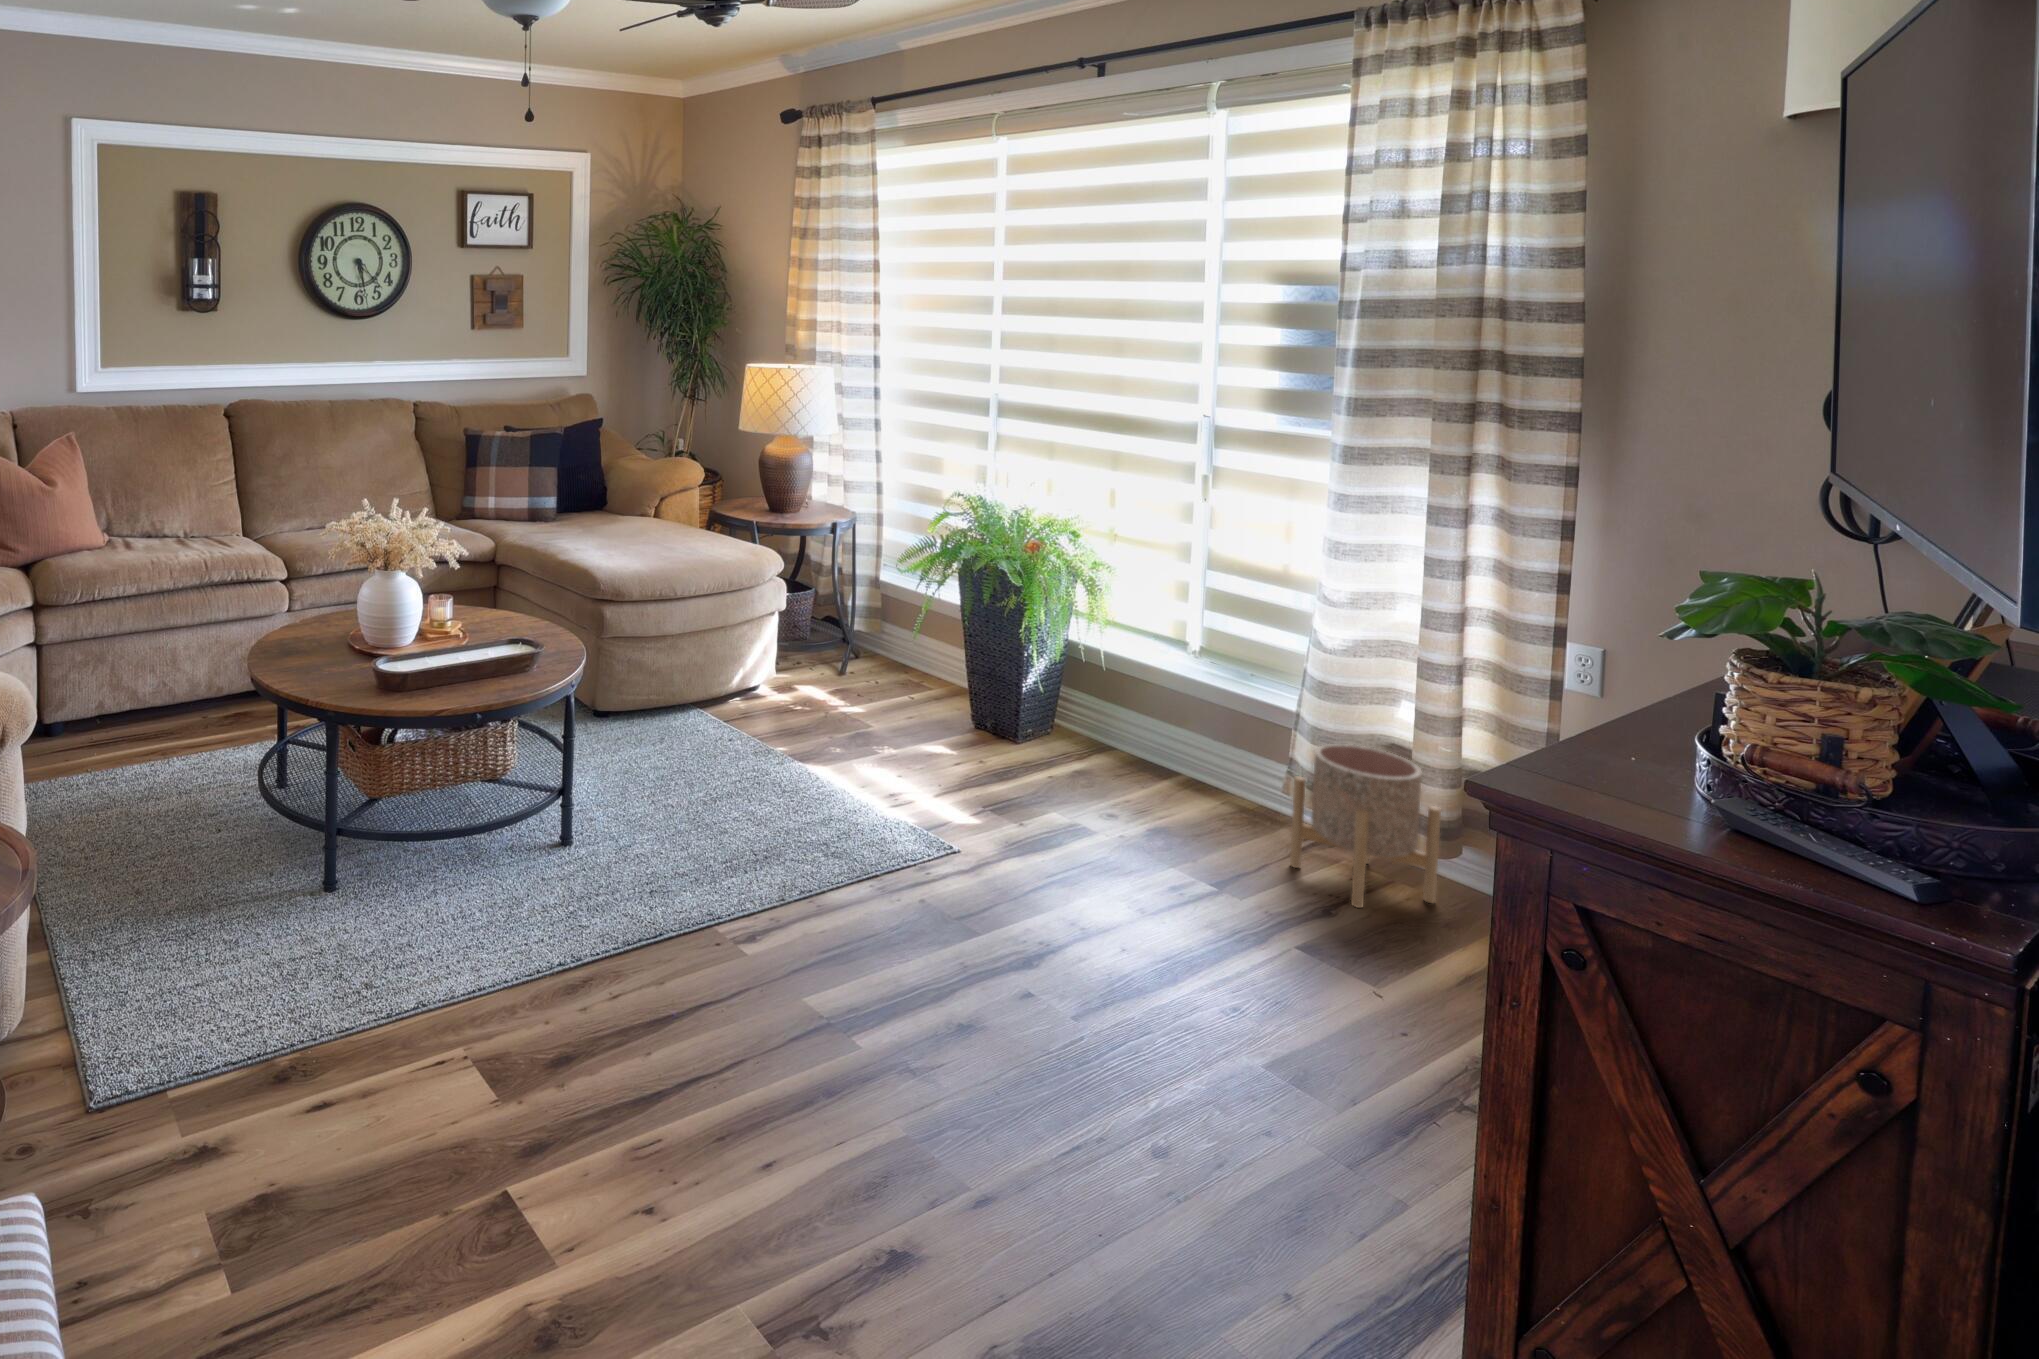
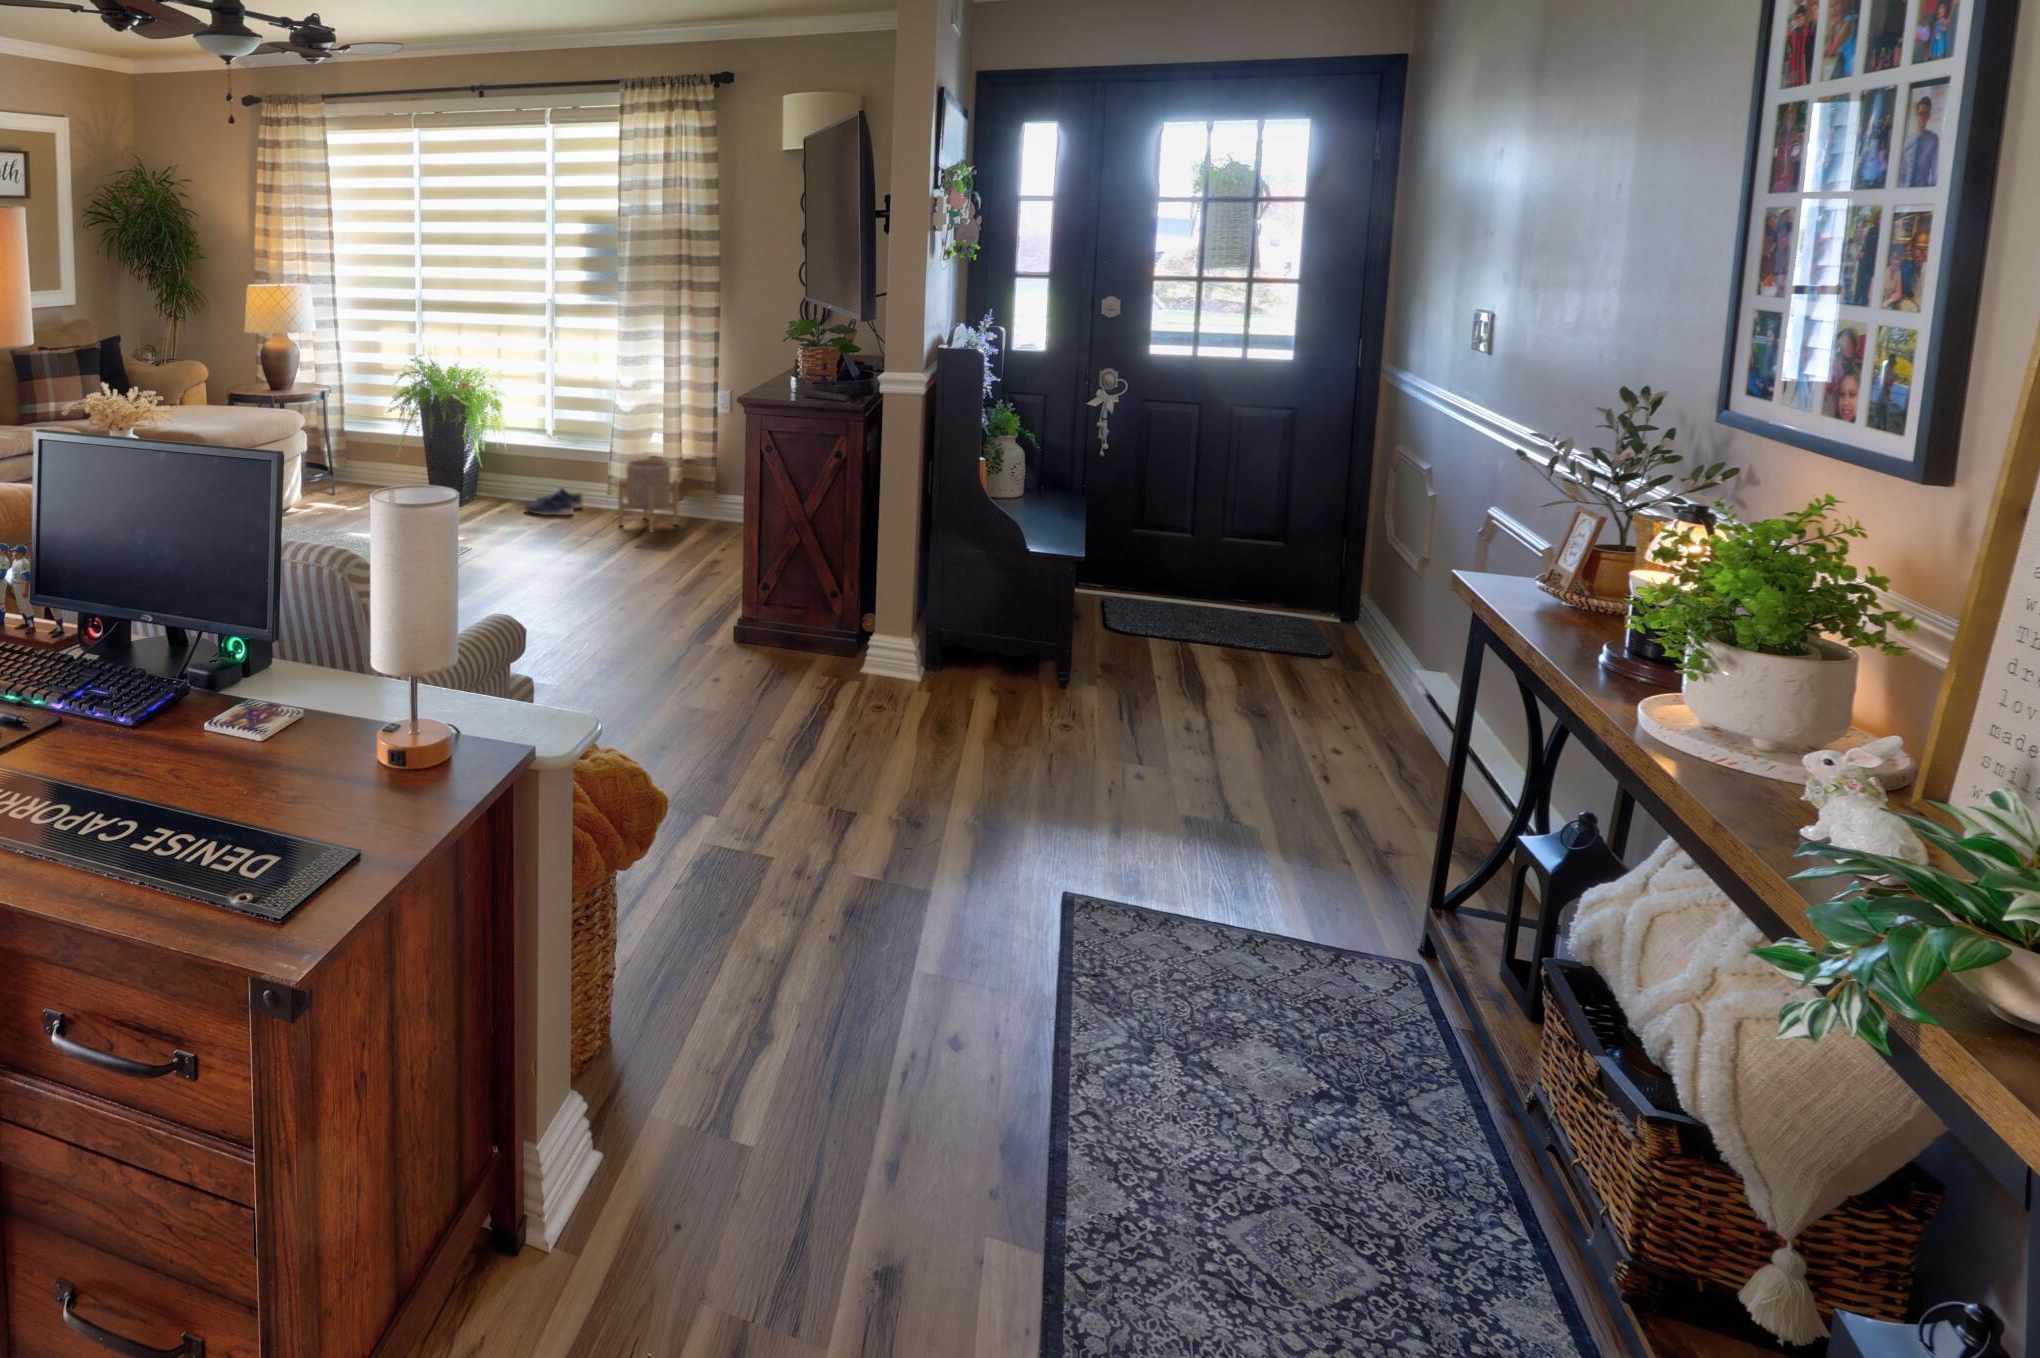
shoe: none [1118,750,1241,809] -> present [524,488,583,515]

